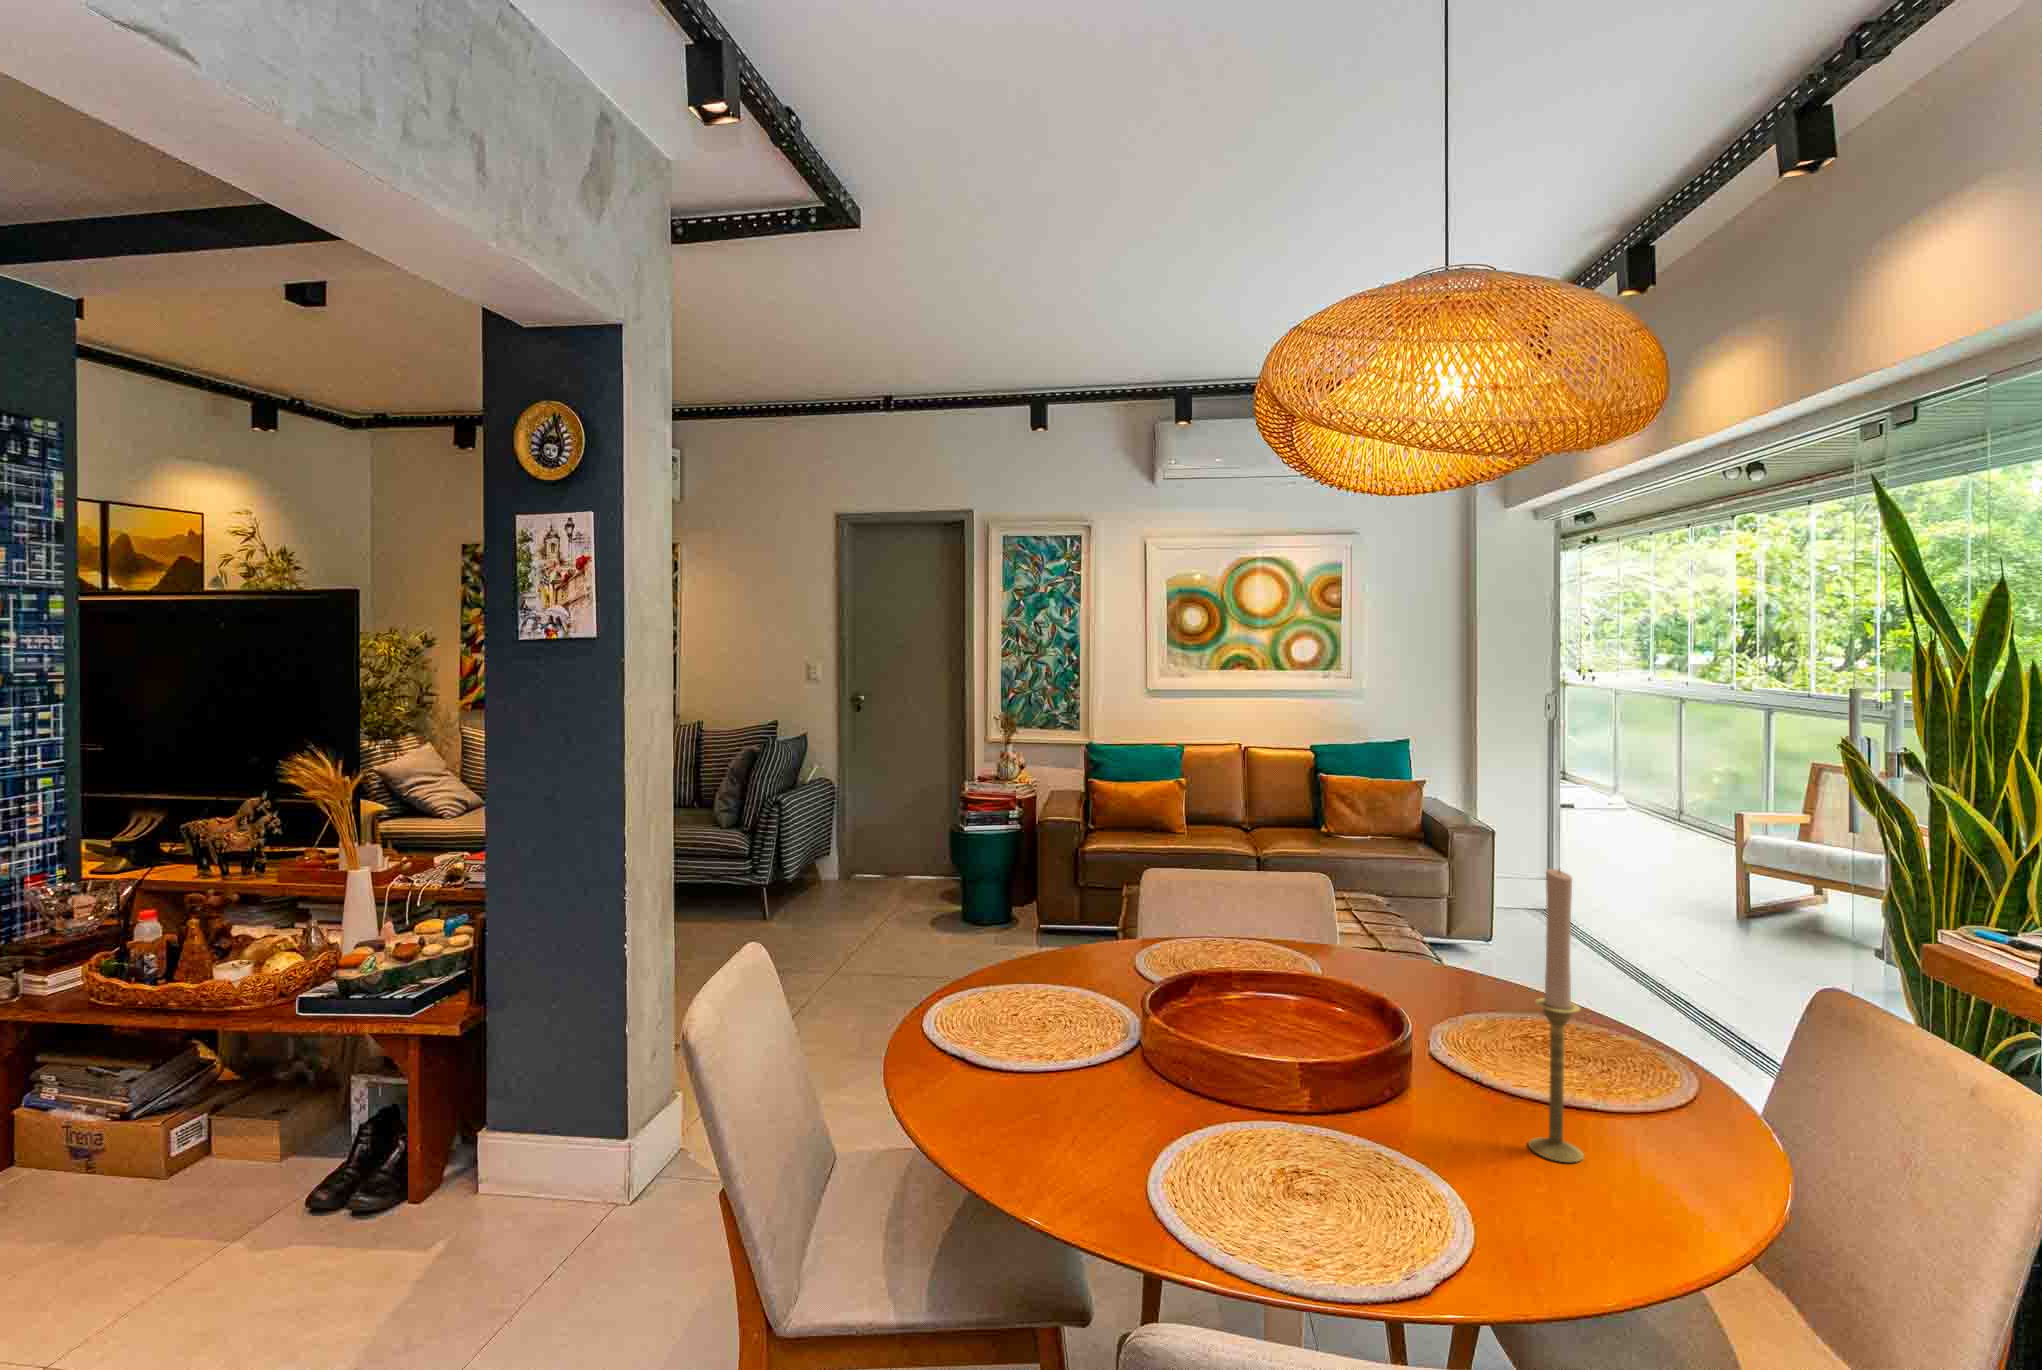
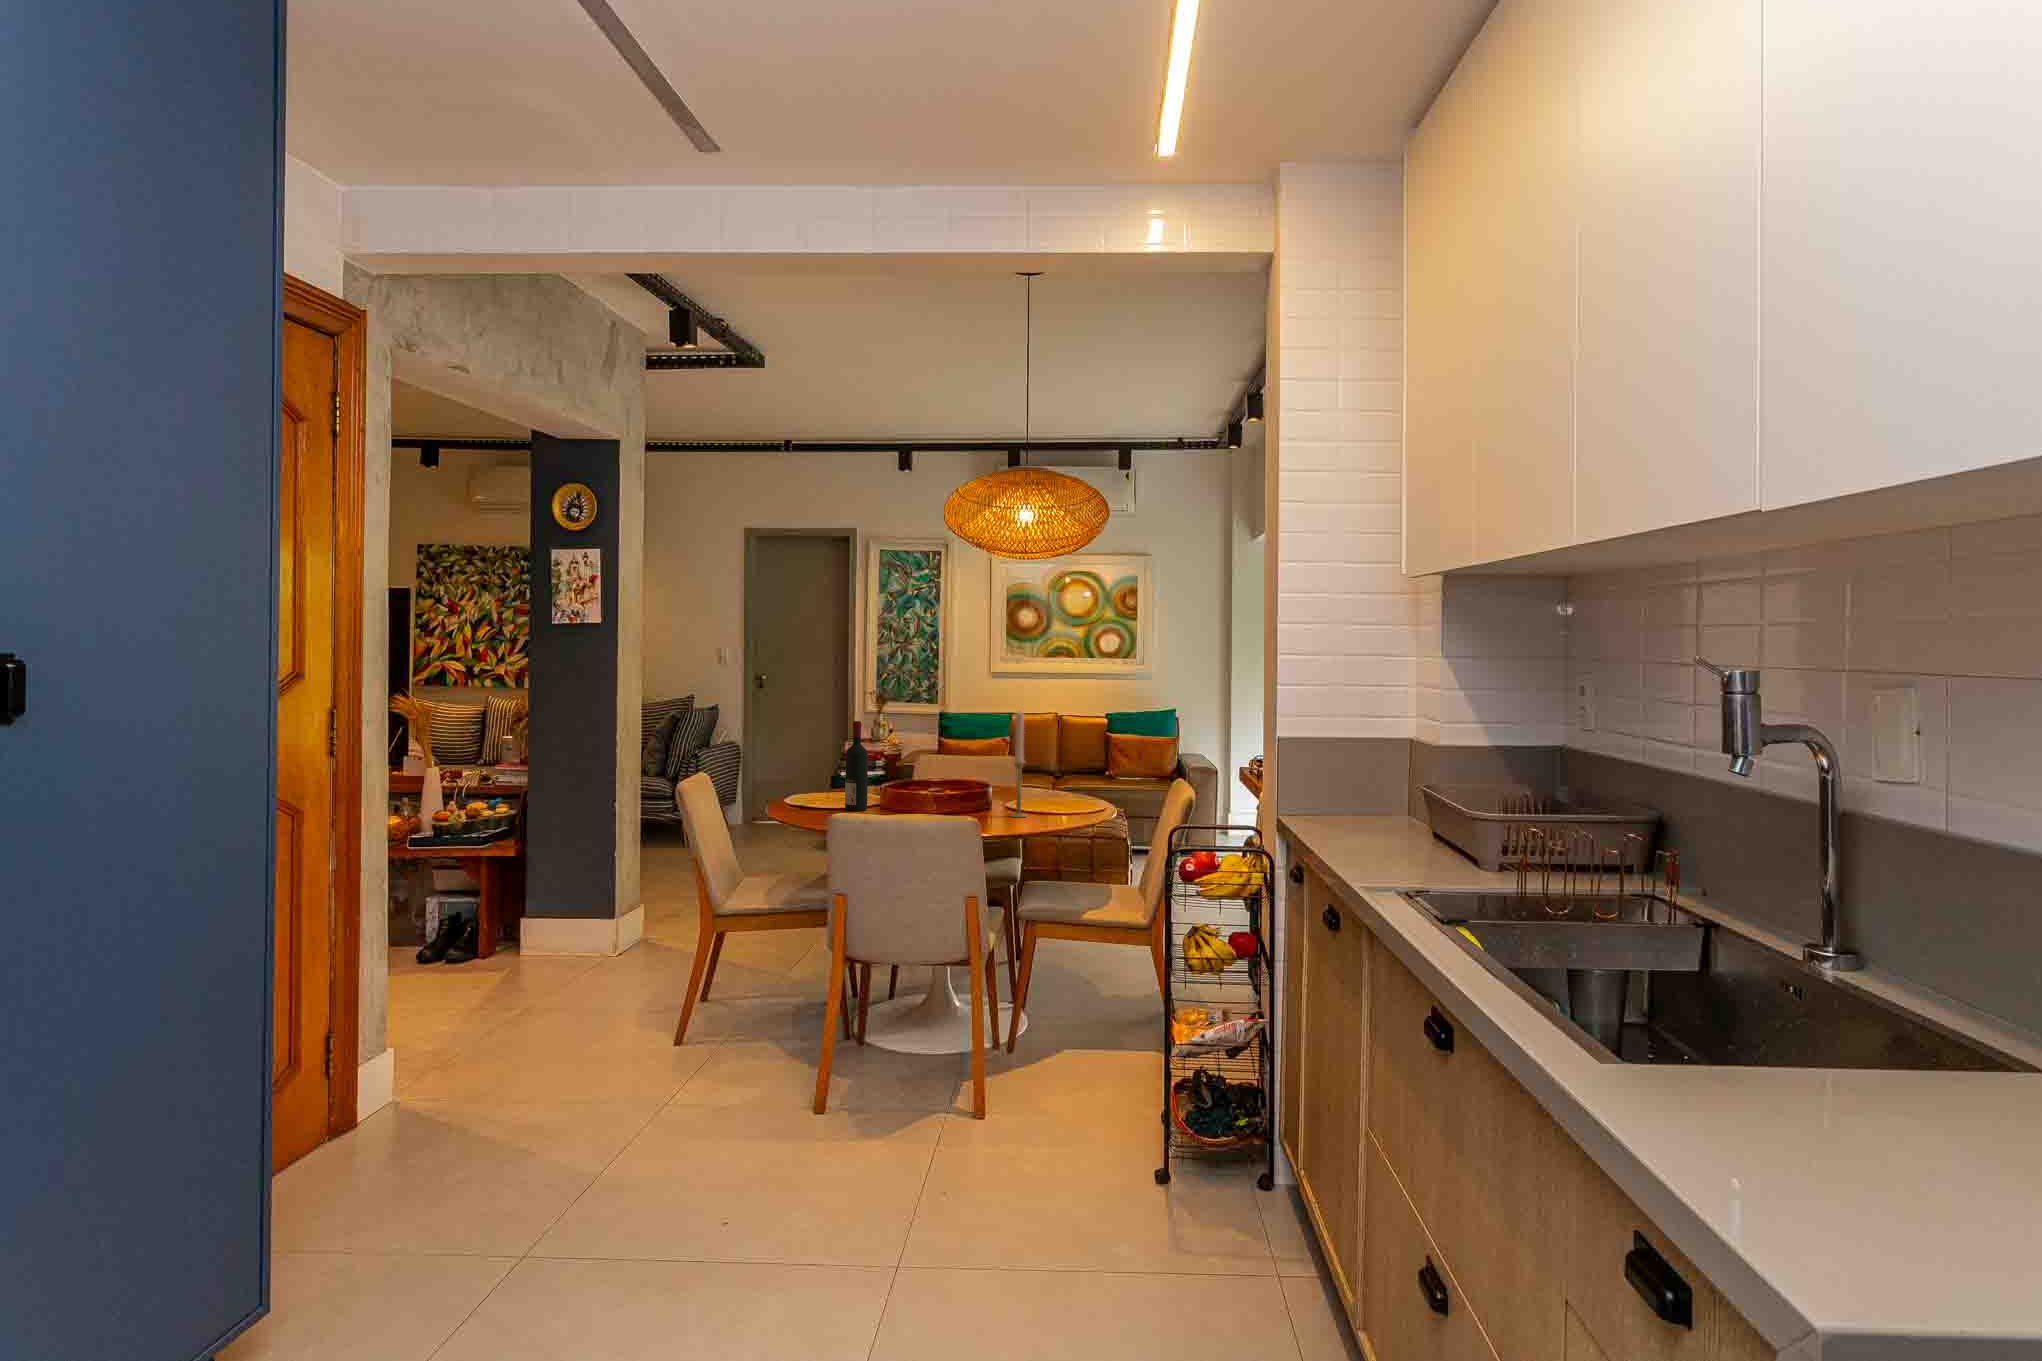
wine bottle: none [1077,875,1131,1102] -> present [845,721,868,811]

